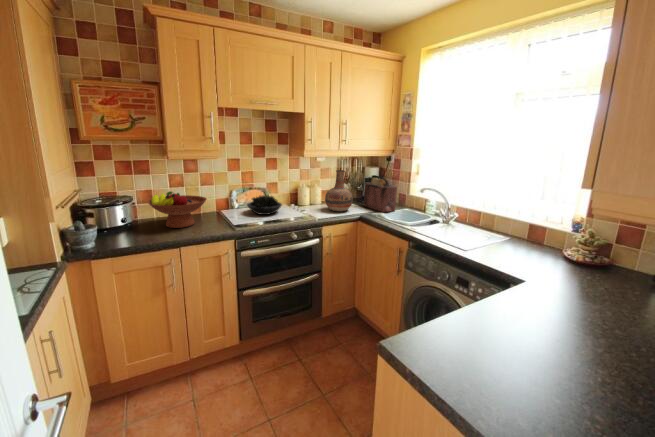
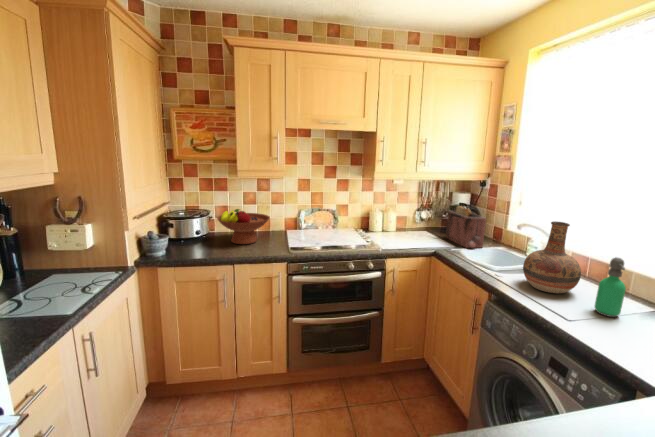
vase: present [325,170,353,211] -> present [523,221,581,293]
succulent plant: present [247,196,282,215] -> none [311,217,348,238]
soap dispenser: none [486,206,506,248] -> present [595,258,626,317]

